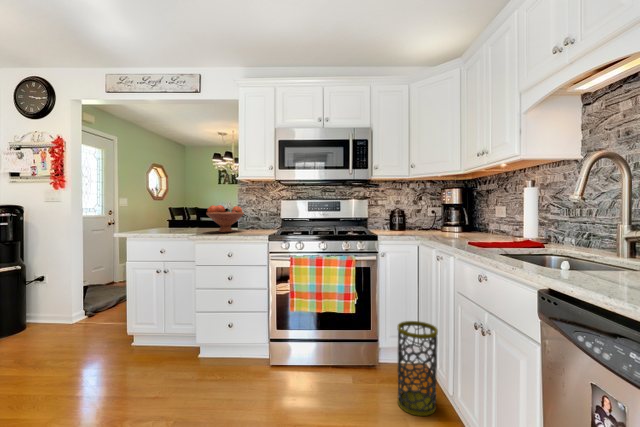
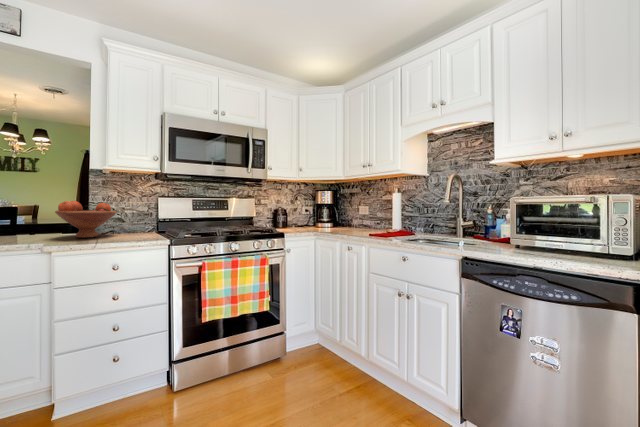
trash can: present [397,321,438,416] -> none [321,306,354,387]

